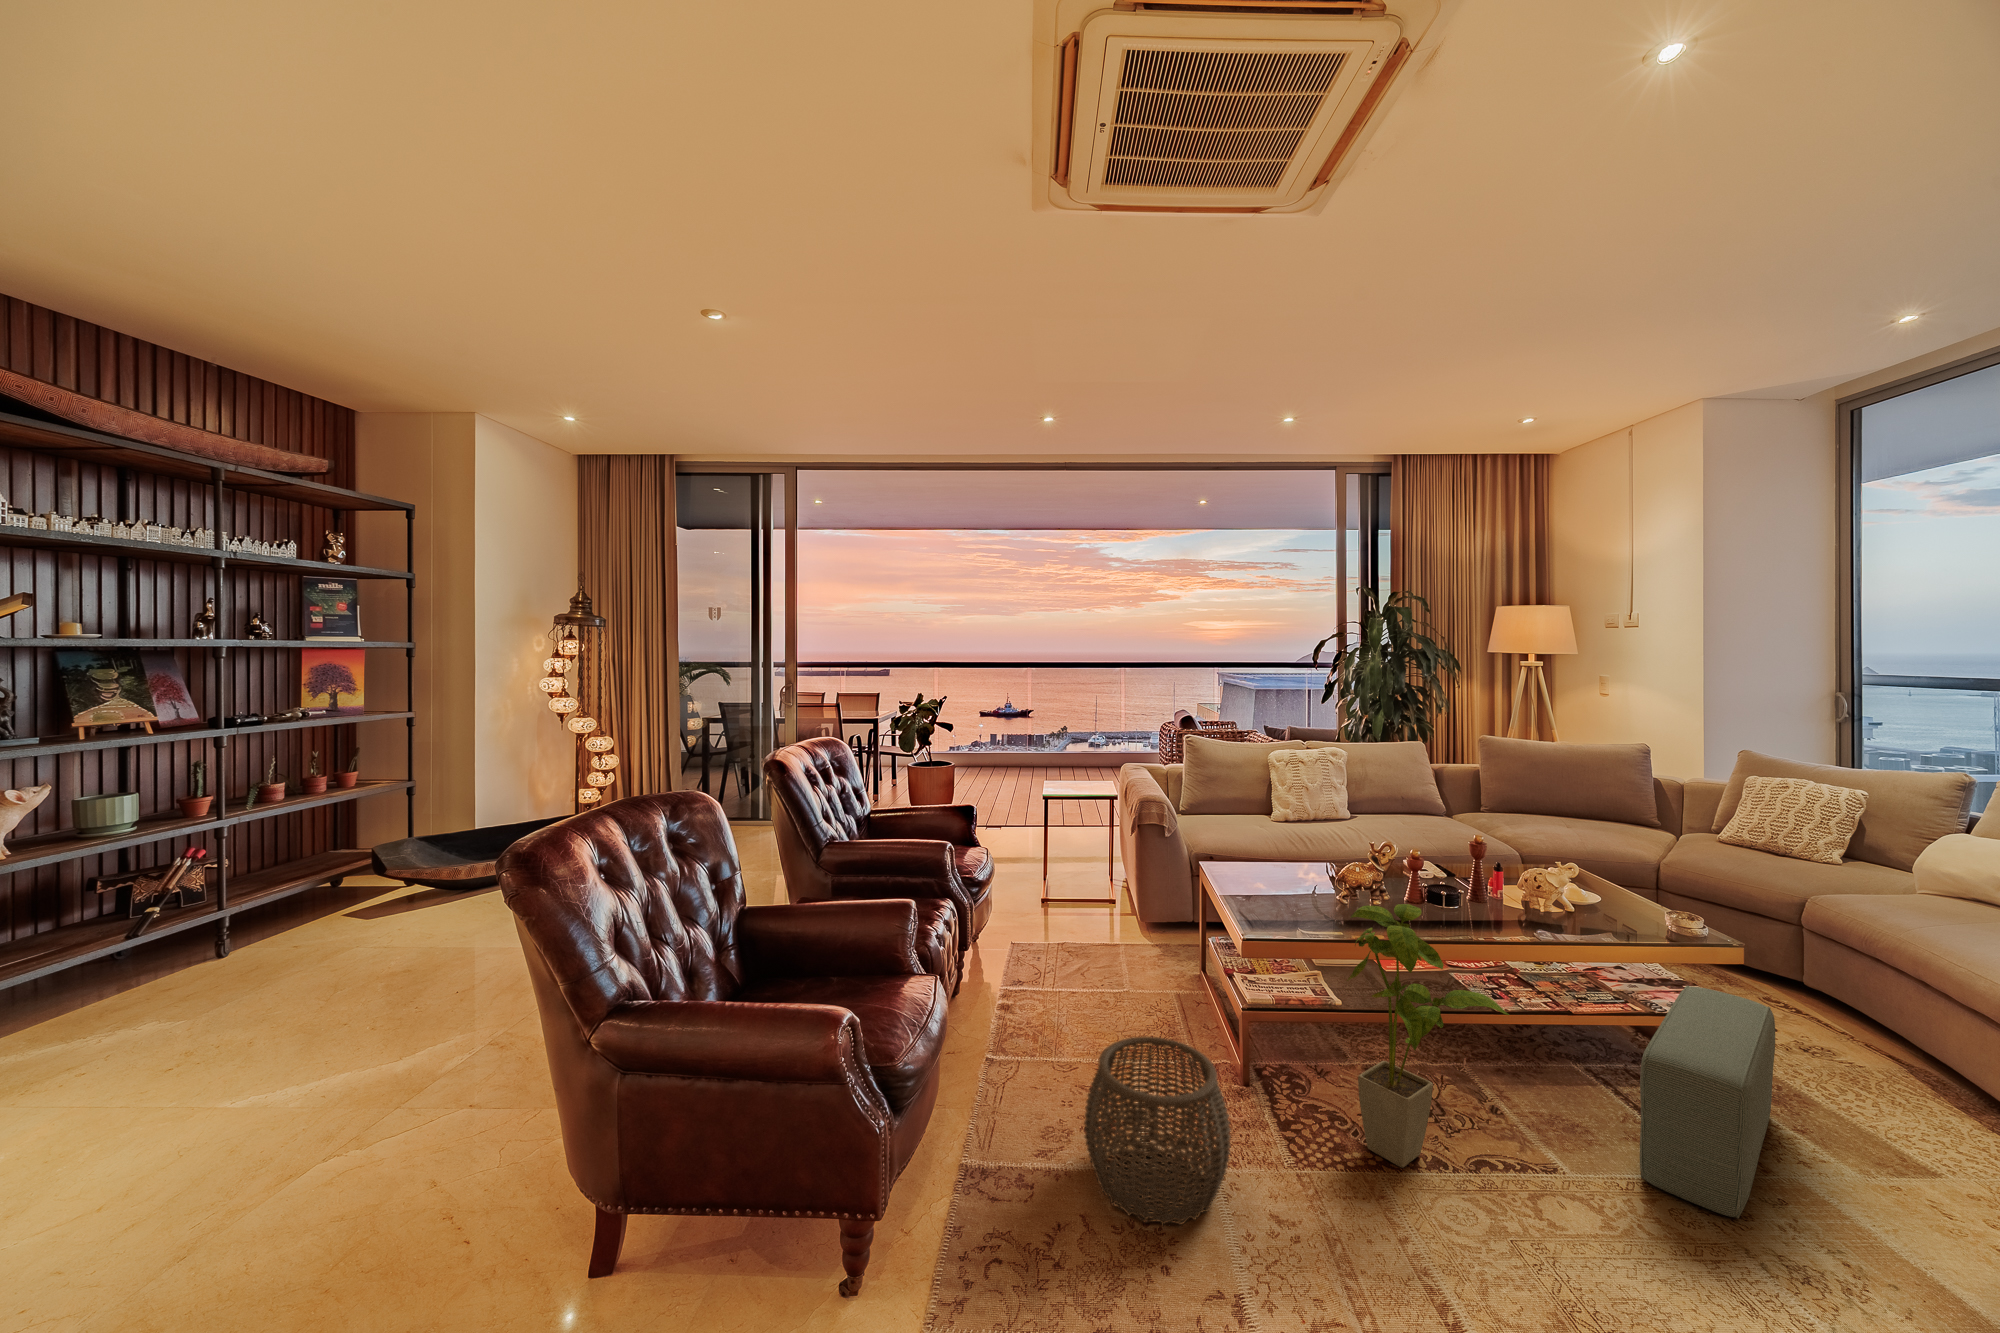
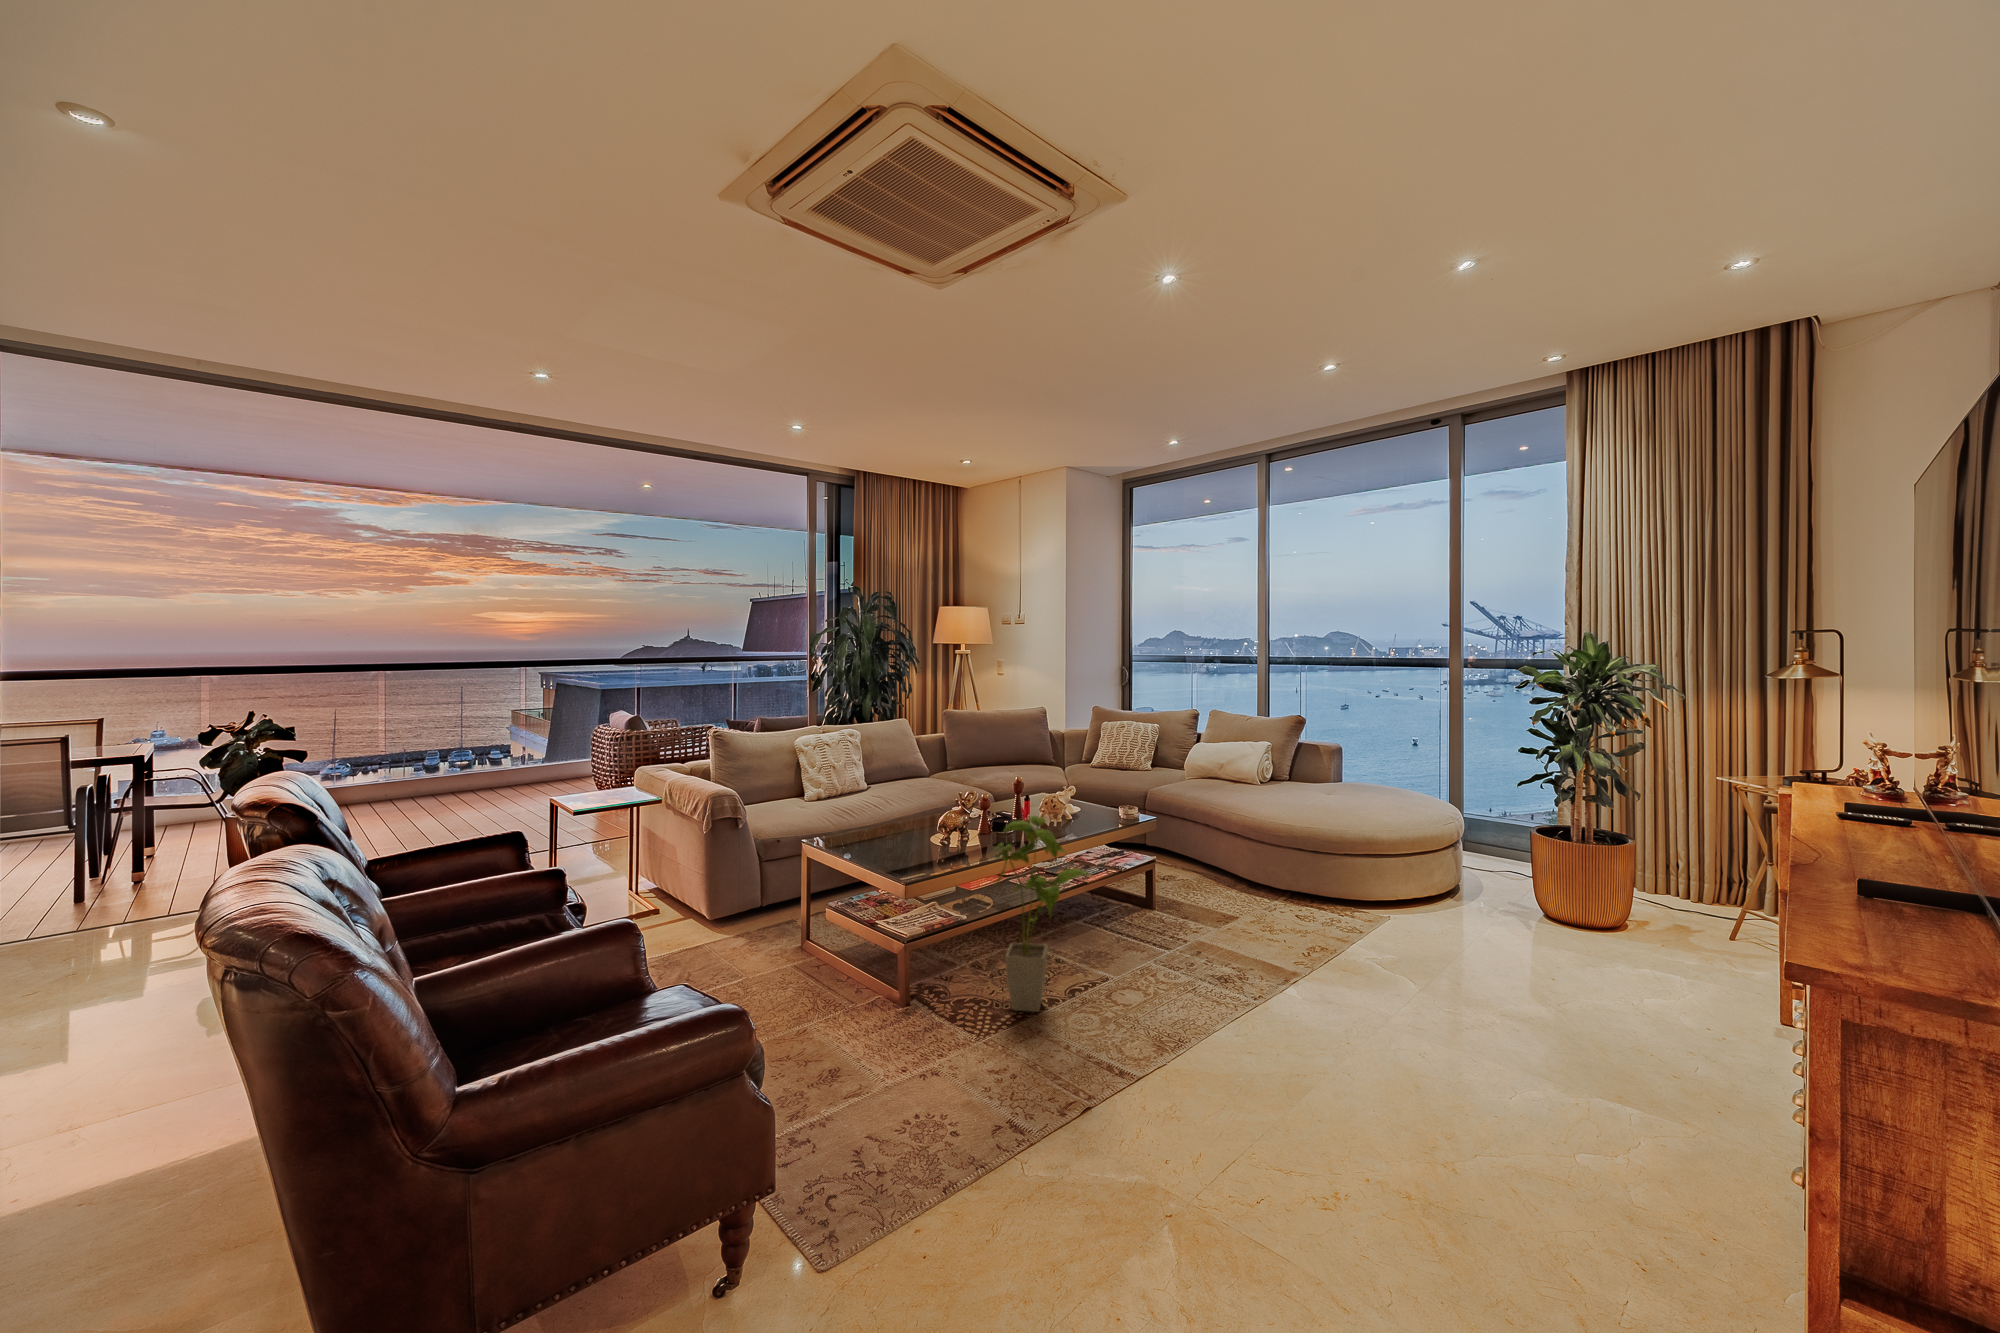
pouf: present [1640,986,1775,1218] -> none [1130,847,1192,968]
woven basket: present [1084,1037,1231,1225] -> none [837,968,963,1119]

